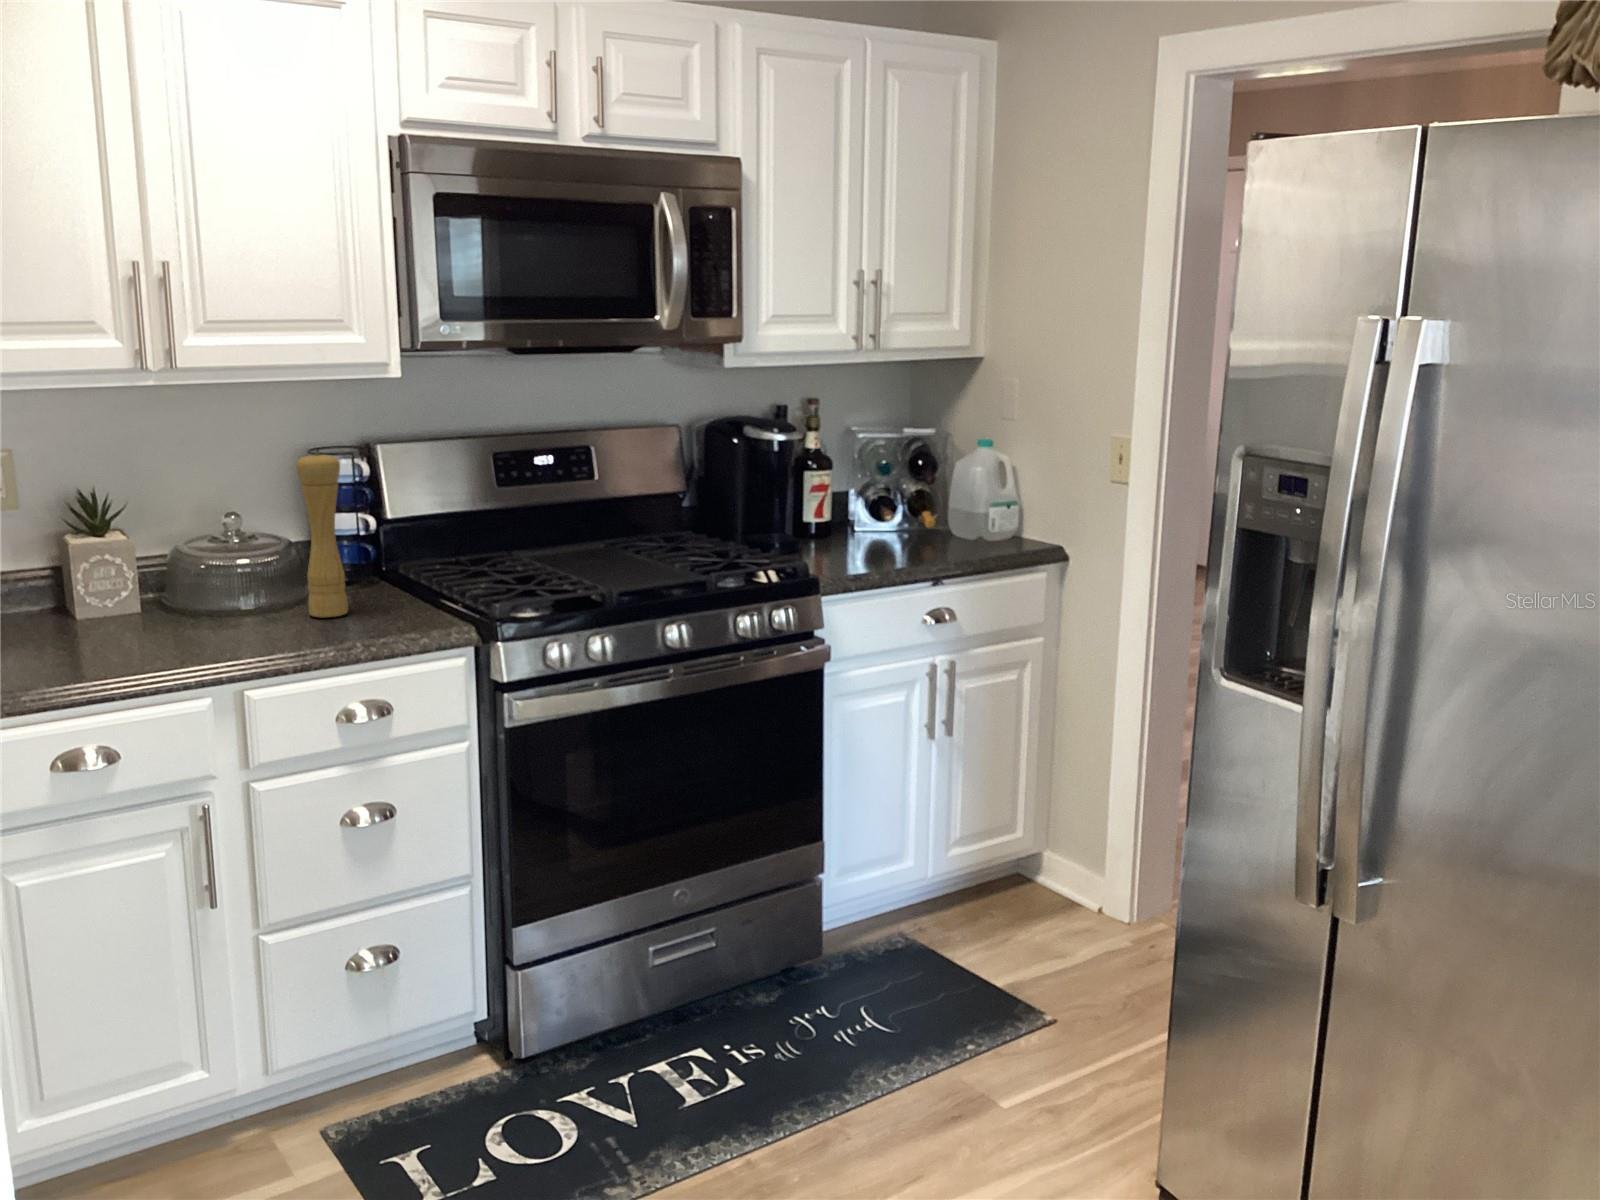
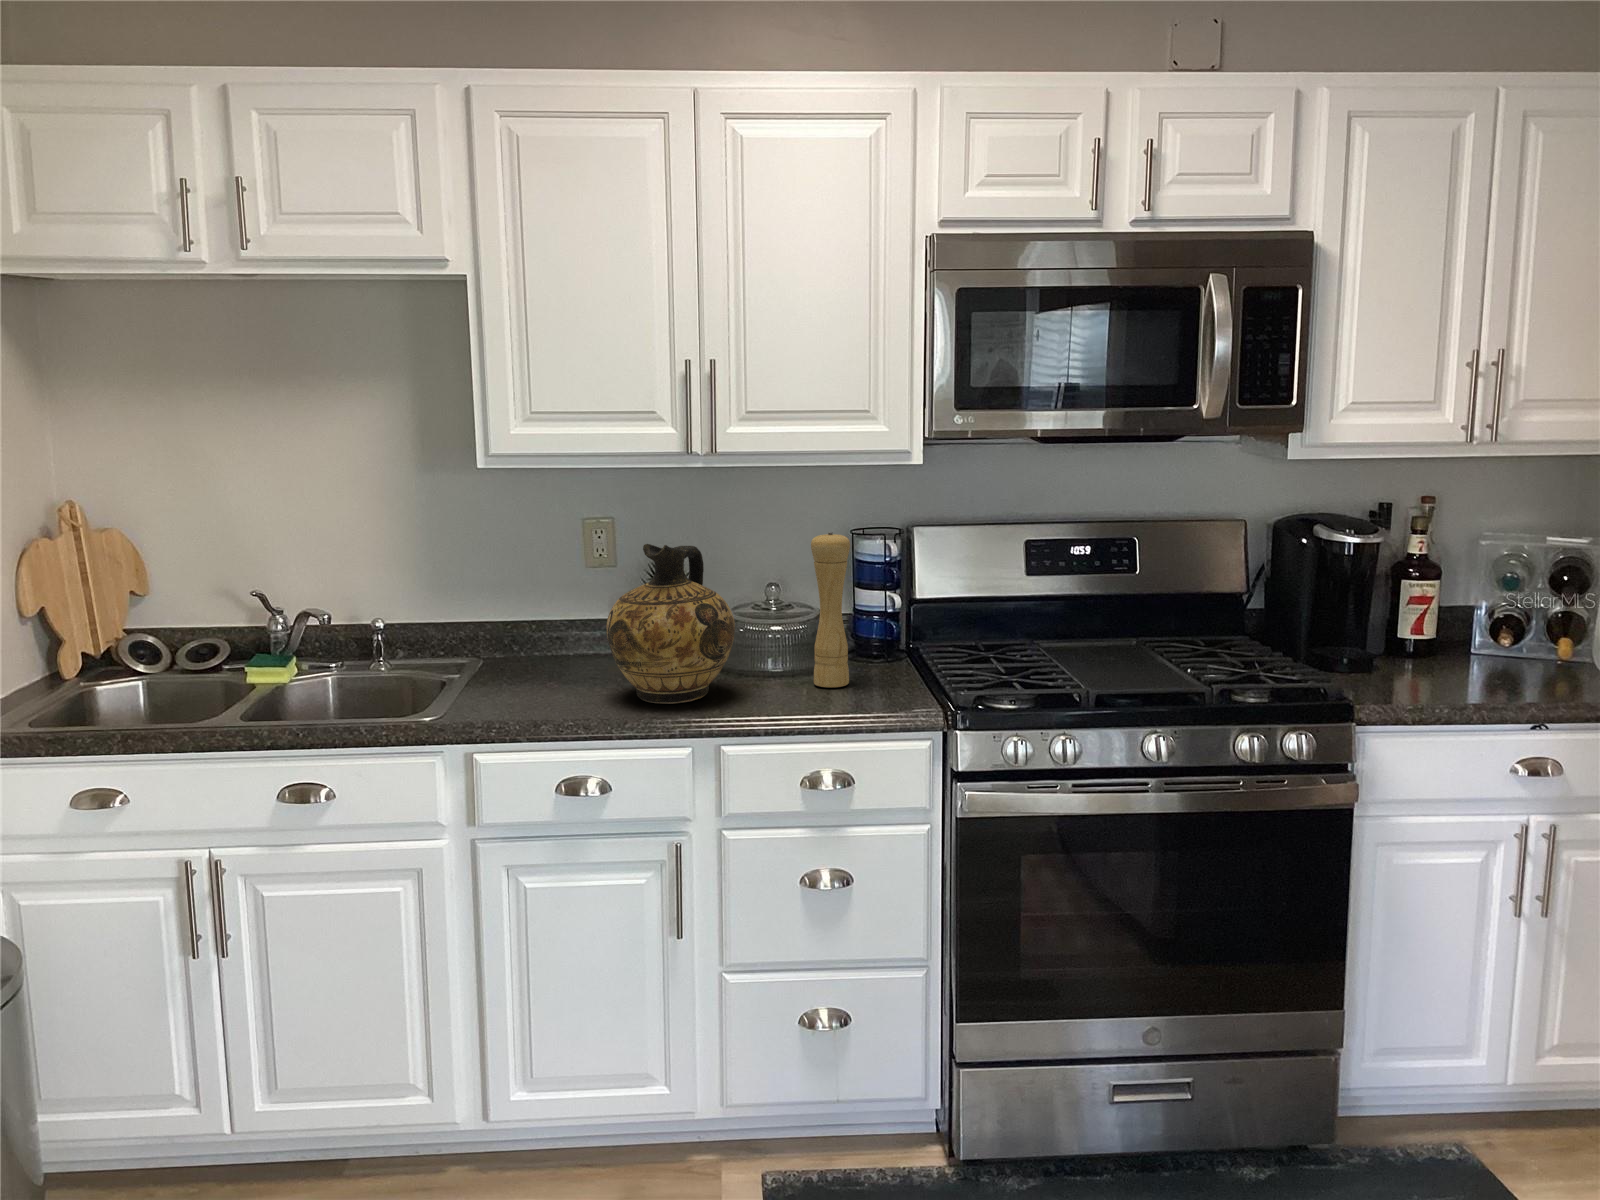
ceramic jug: none [68,475,227,655] -> present [606,544,735,704]

